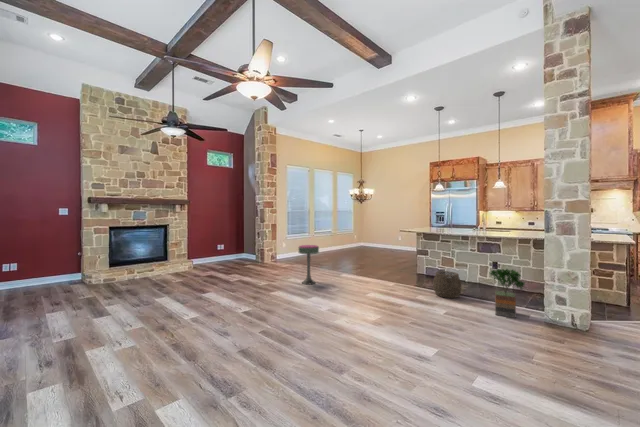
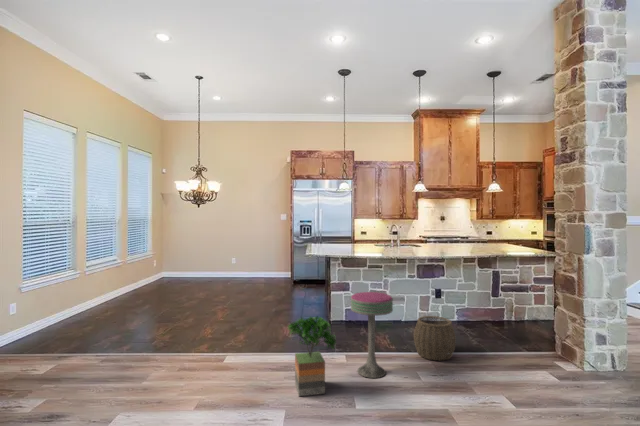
bar stool: present [299,245,319,284] -> present [351,292,393,378]
potted tree: present [489,269,525,318] -> present [288,316,336,396]

